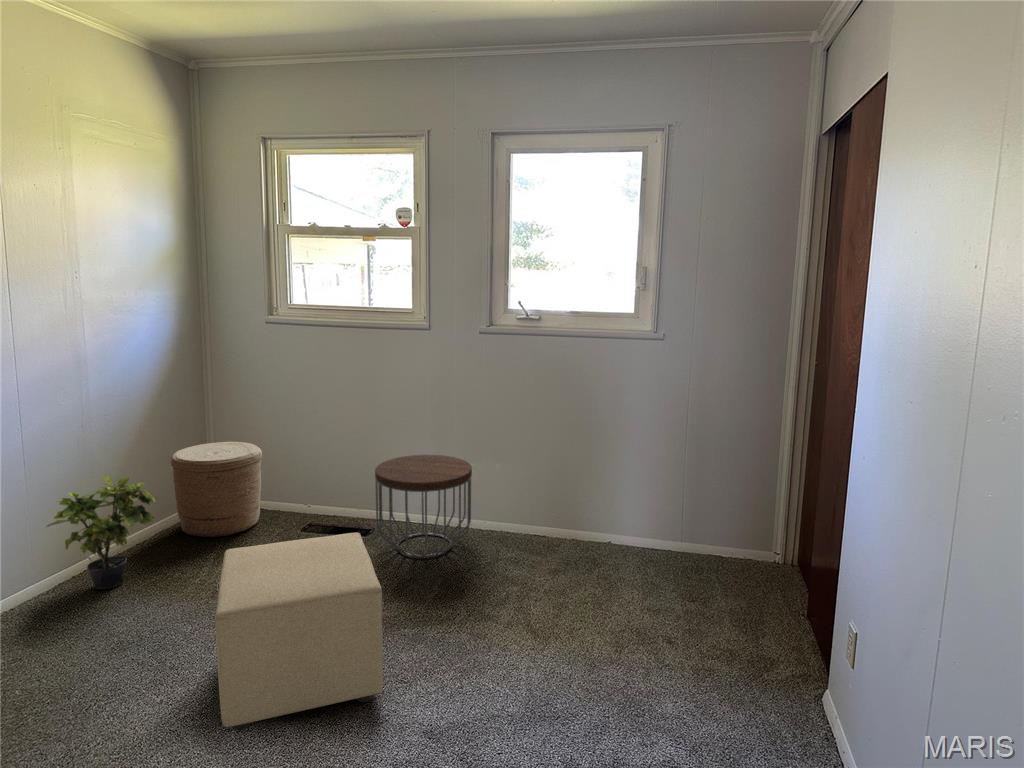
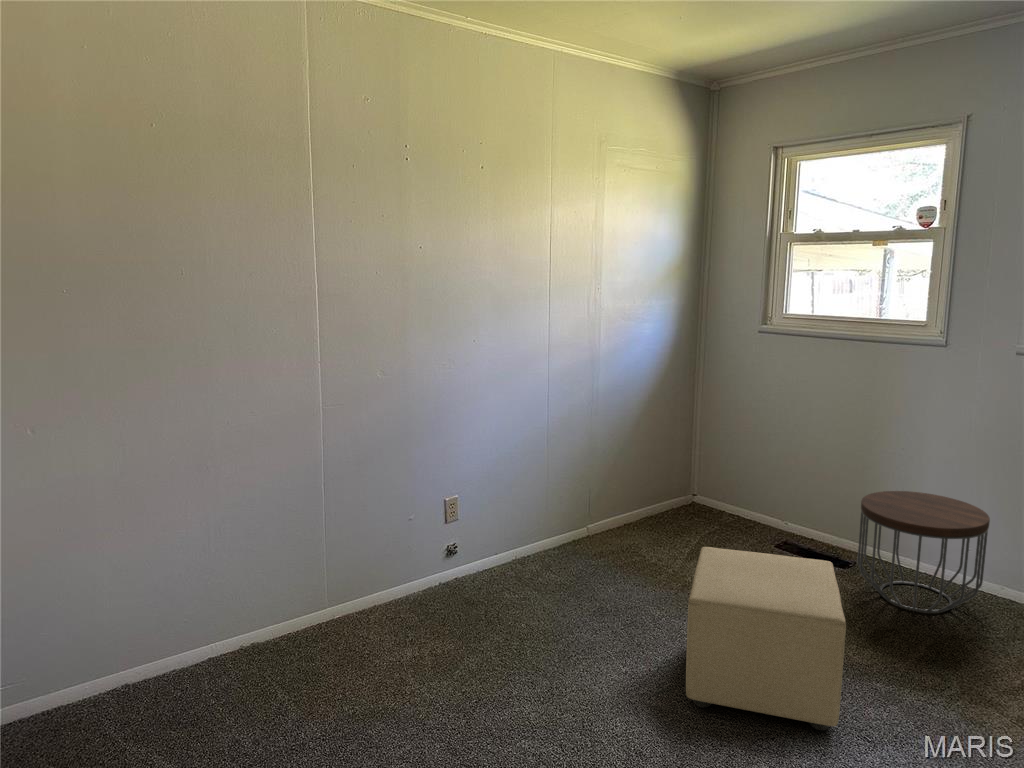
woven basket: present [171,442,262,537] -> none [663,445,744,535]
potted plant: present [46,476,155,589] -> none [570,461,649,556]

